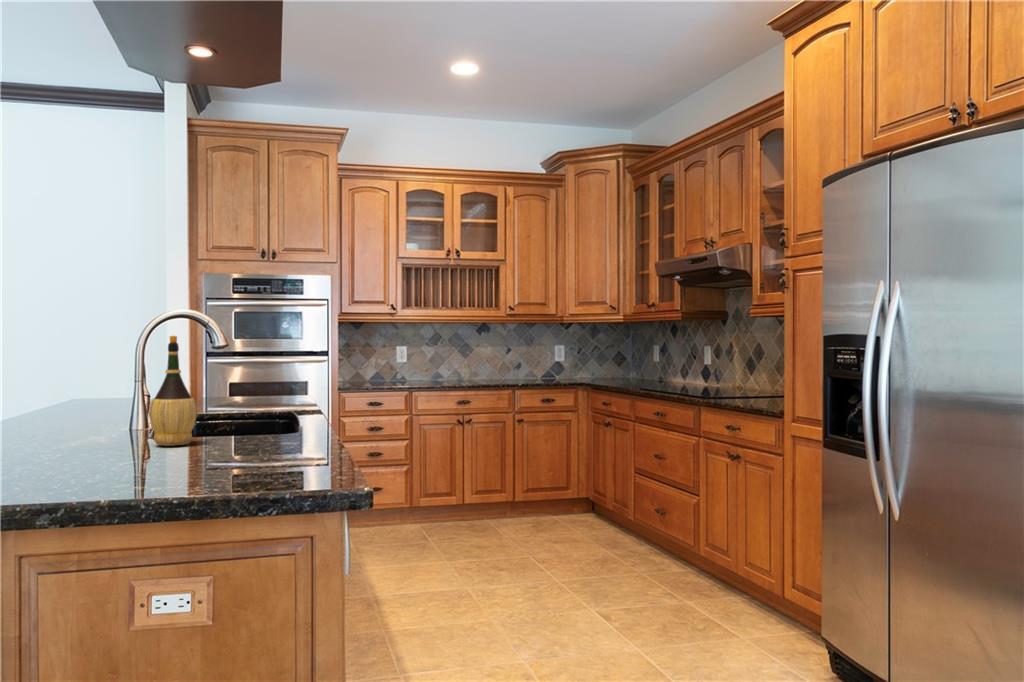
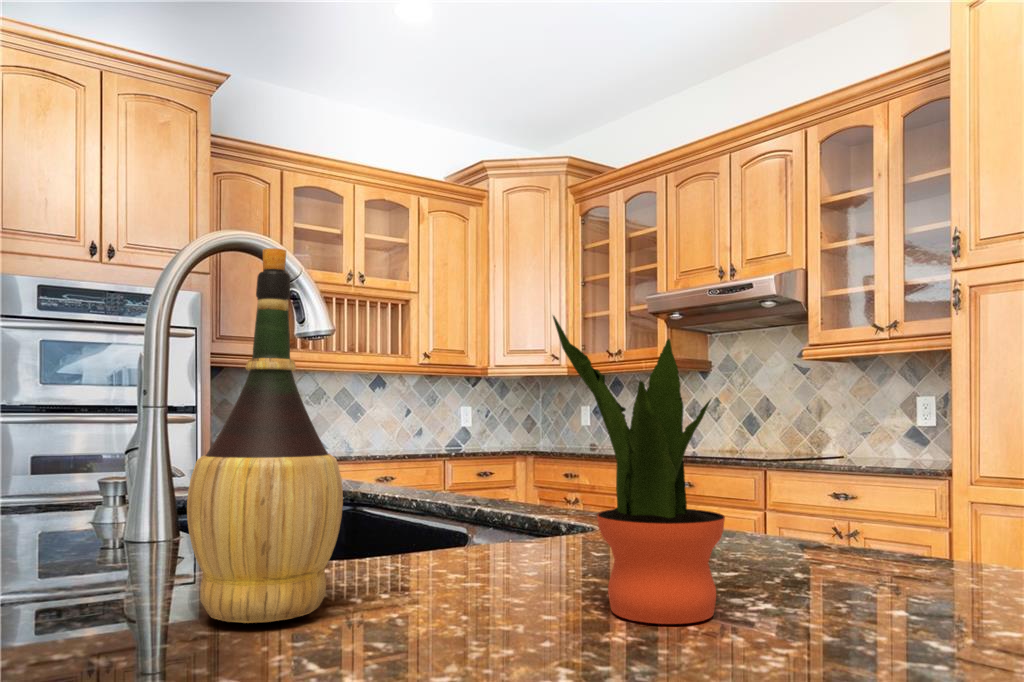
potted plant: none [254,354,297,452] -> present [553,316,725,624]

